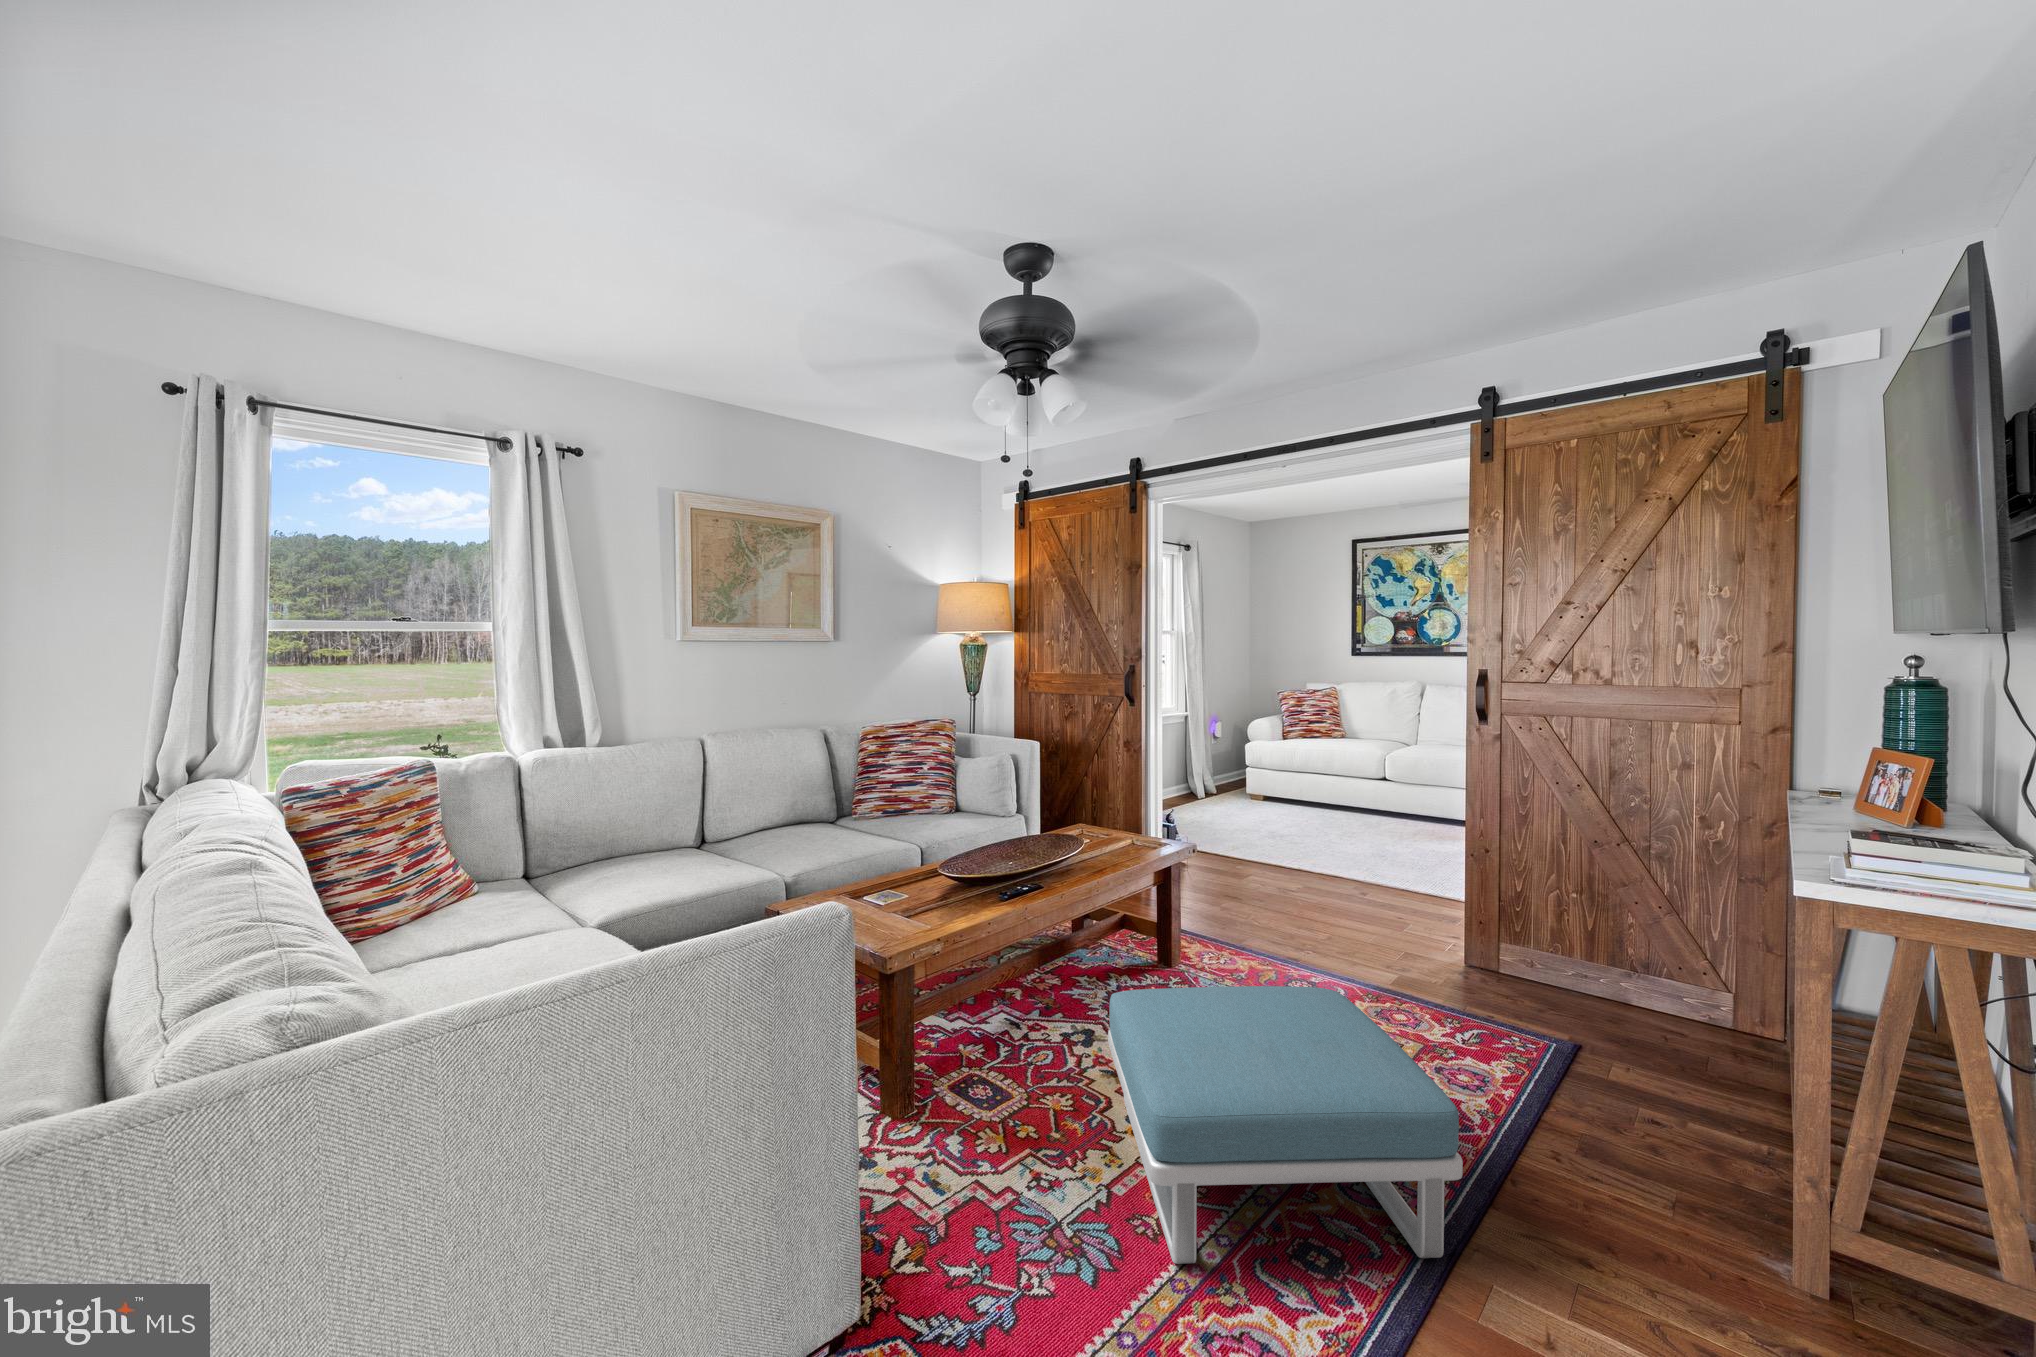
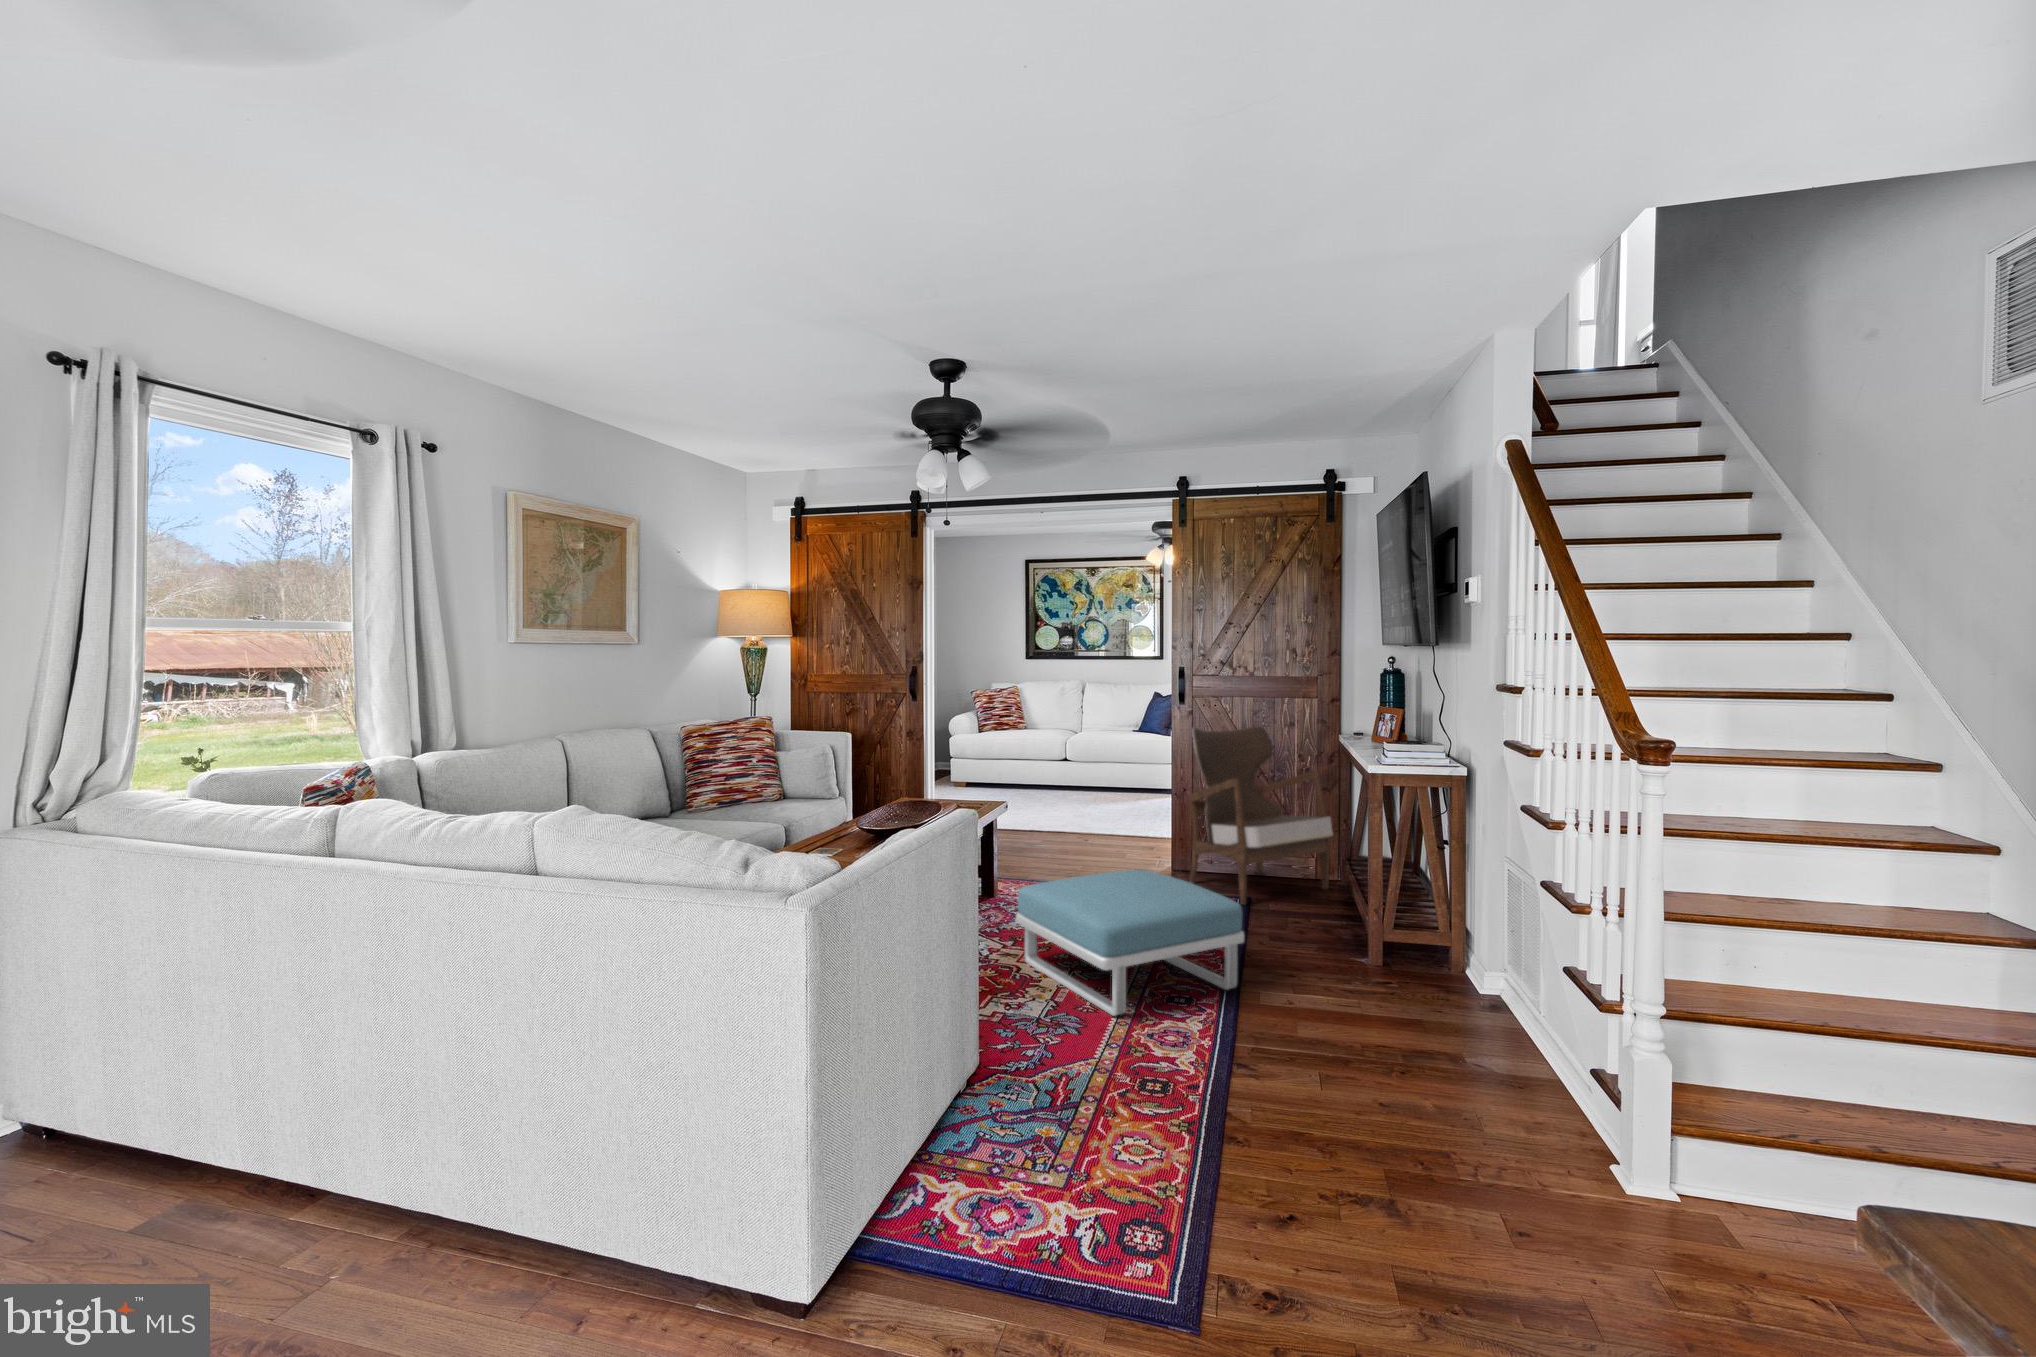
armchair: none [1480,761,1757,1058] -> present [1188,727,1333,905]

